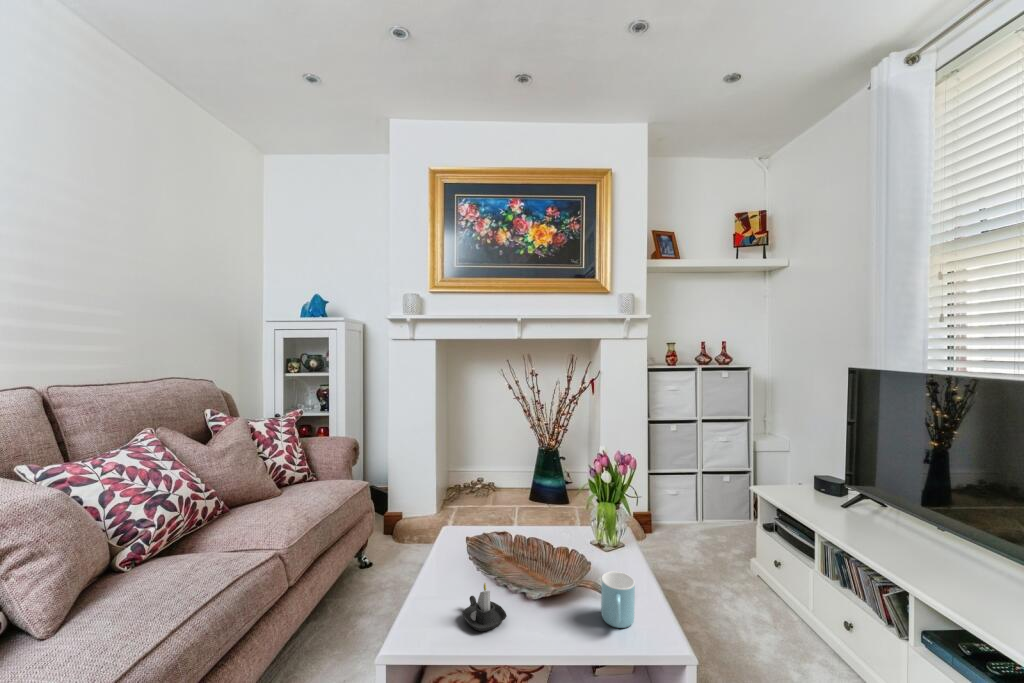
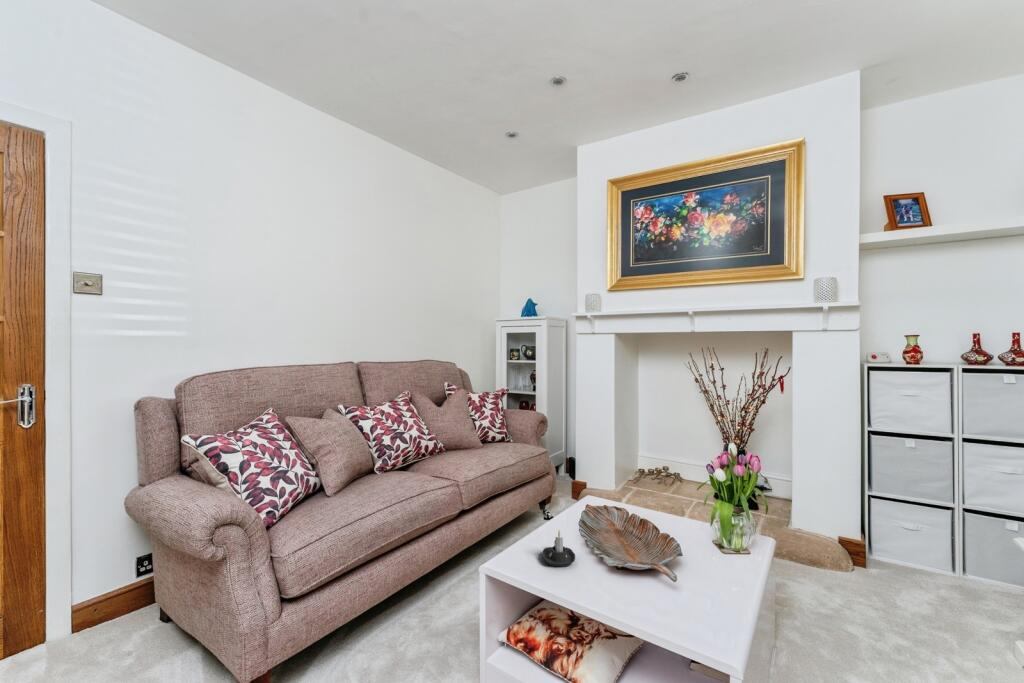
mug: present [601,572,635,628] -> none [654,552,686,604]

